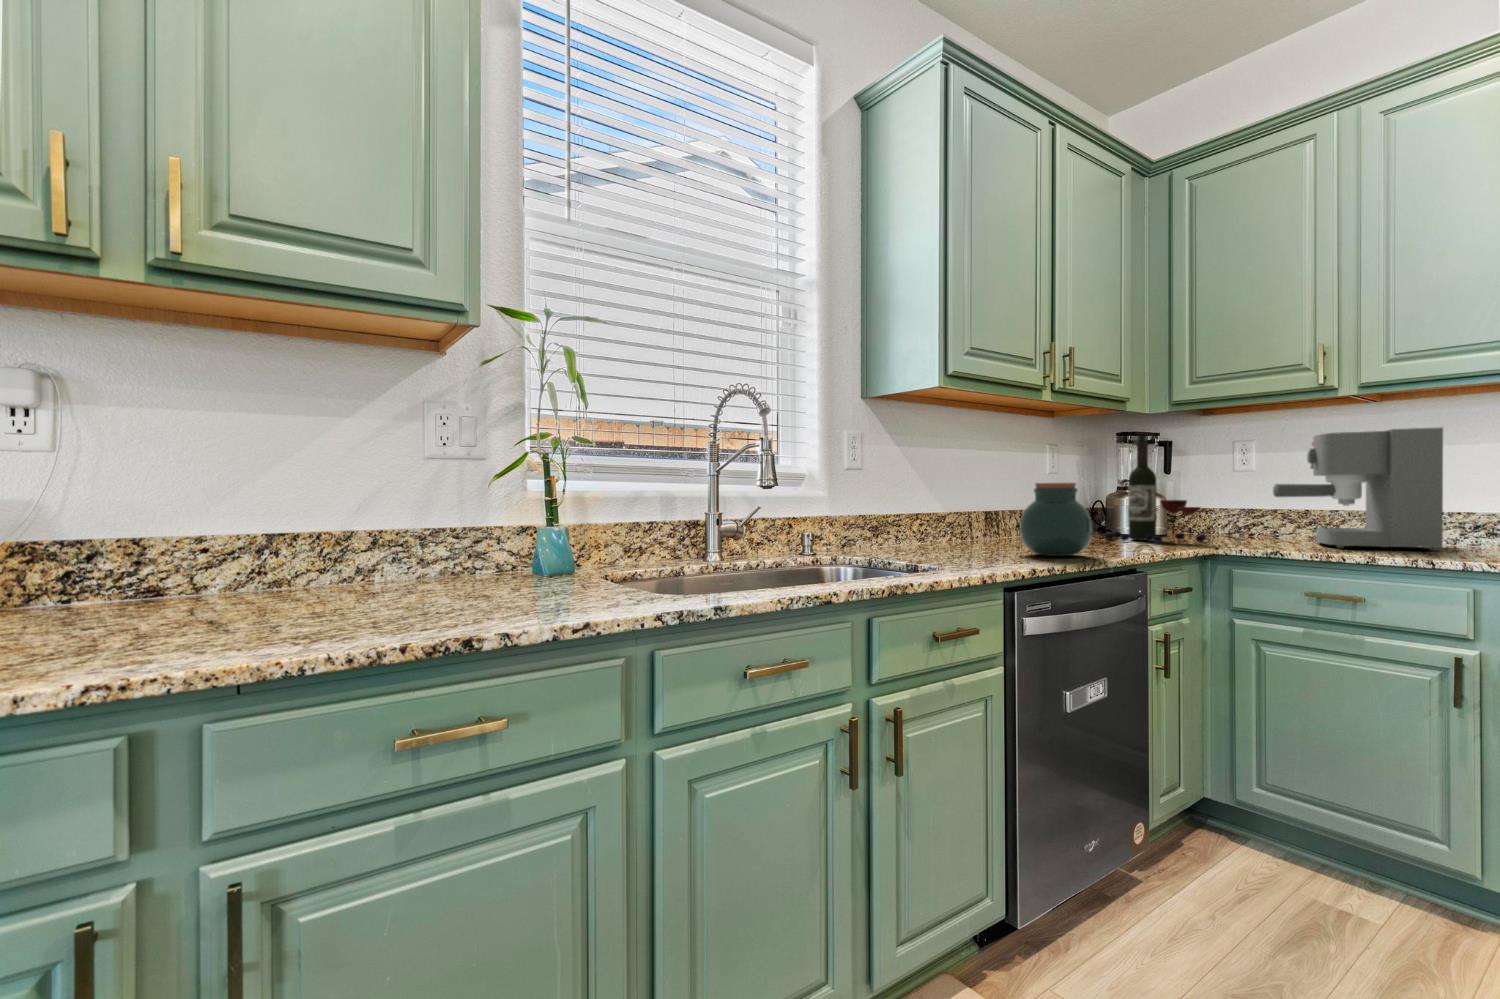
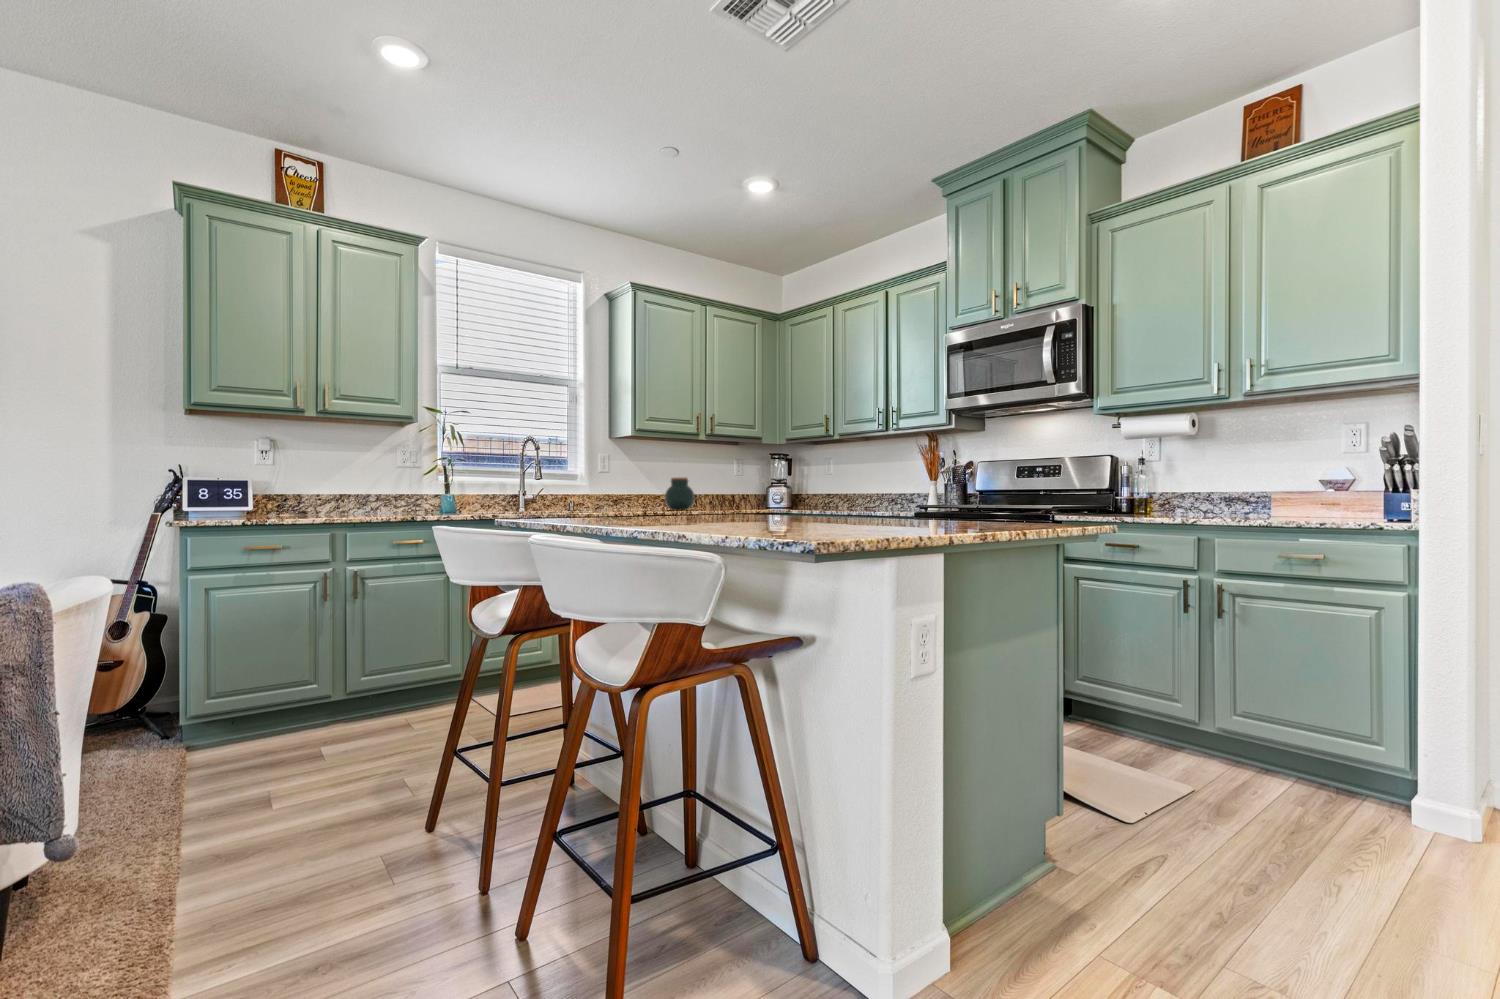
coffee maker: present [1273,427,1443,551] -> none [802,452,865,507]
wine bottle: present [1105,441,1206,543] -> none [743,458,785,508]

